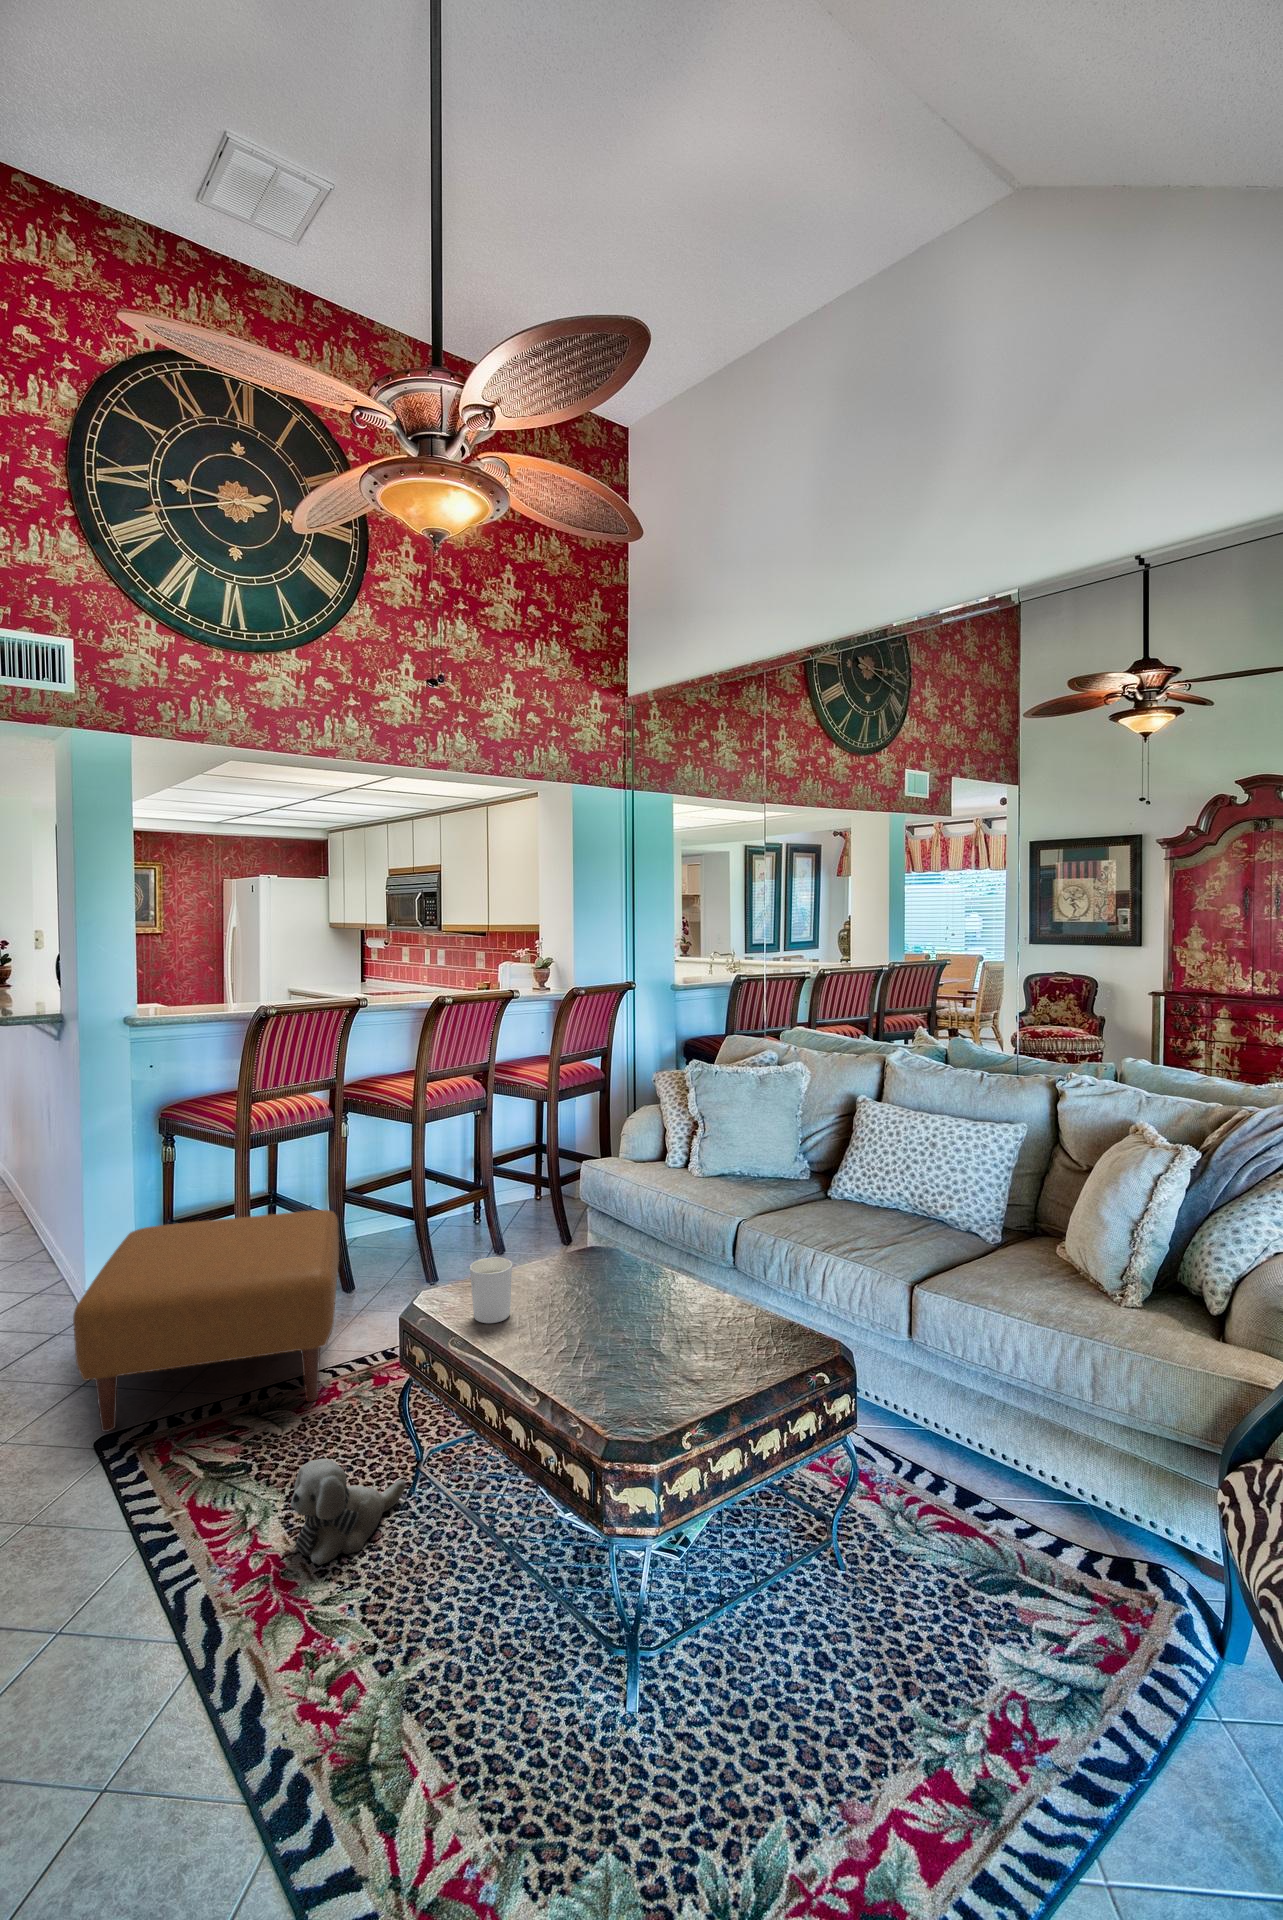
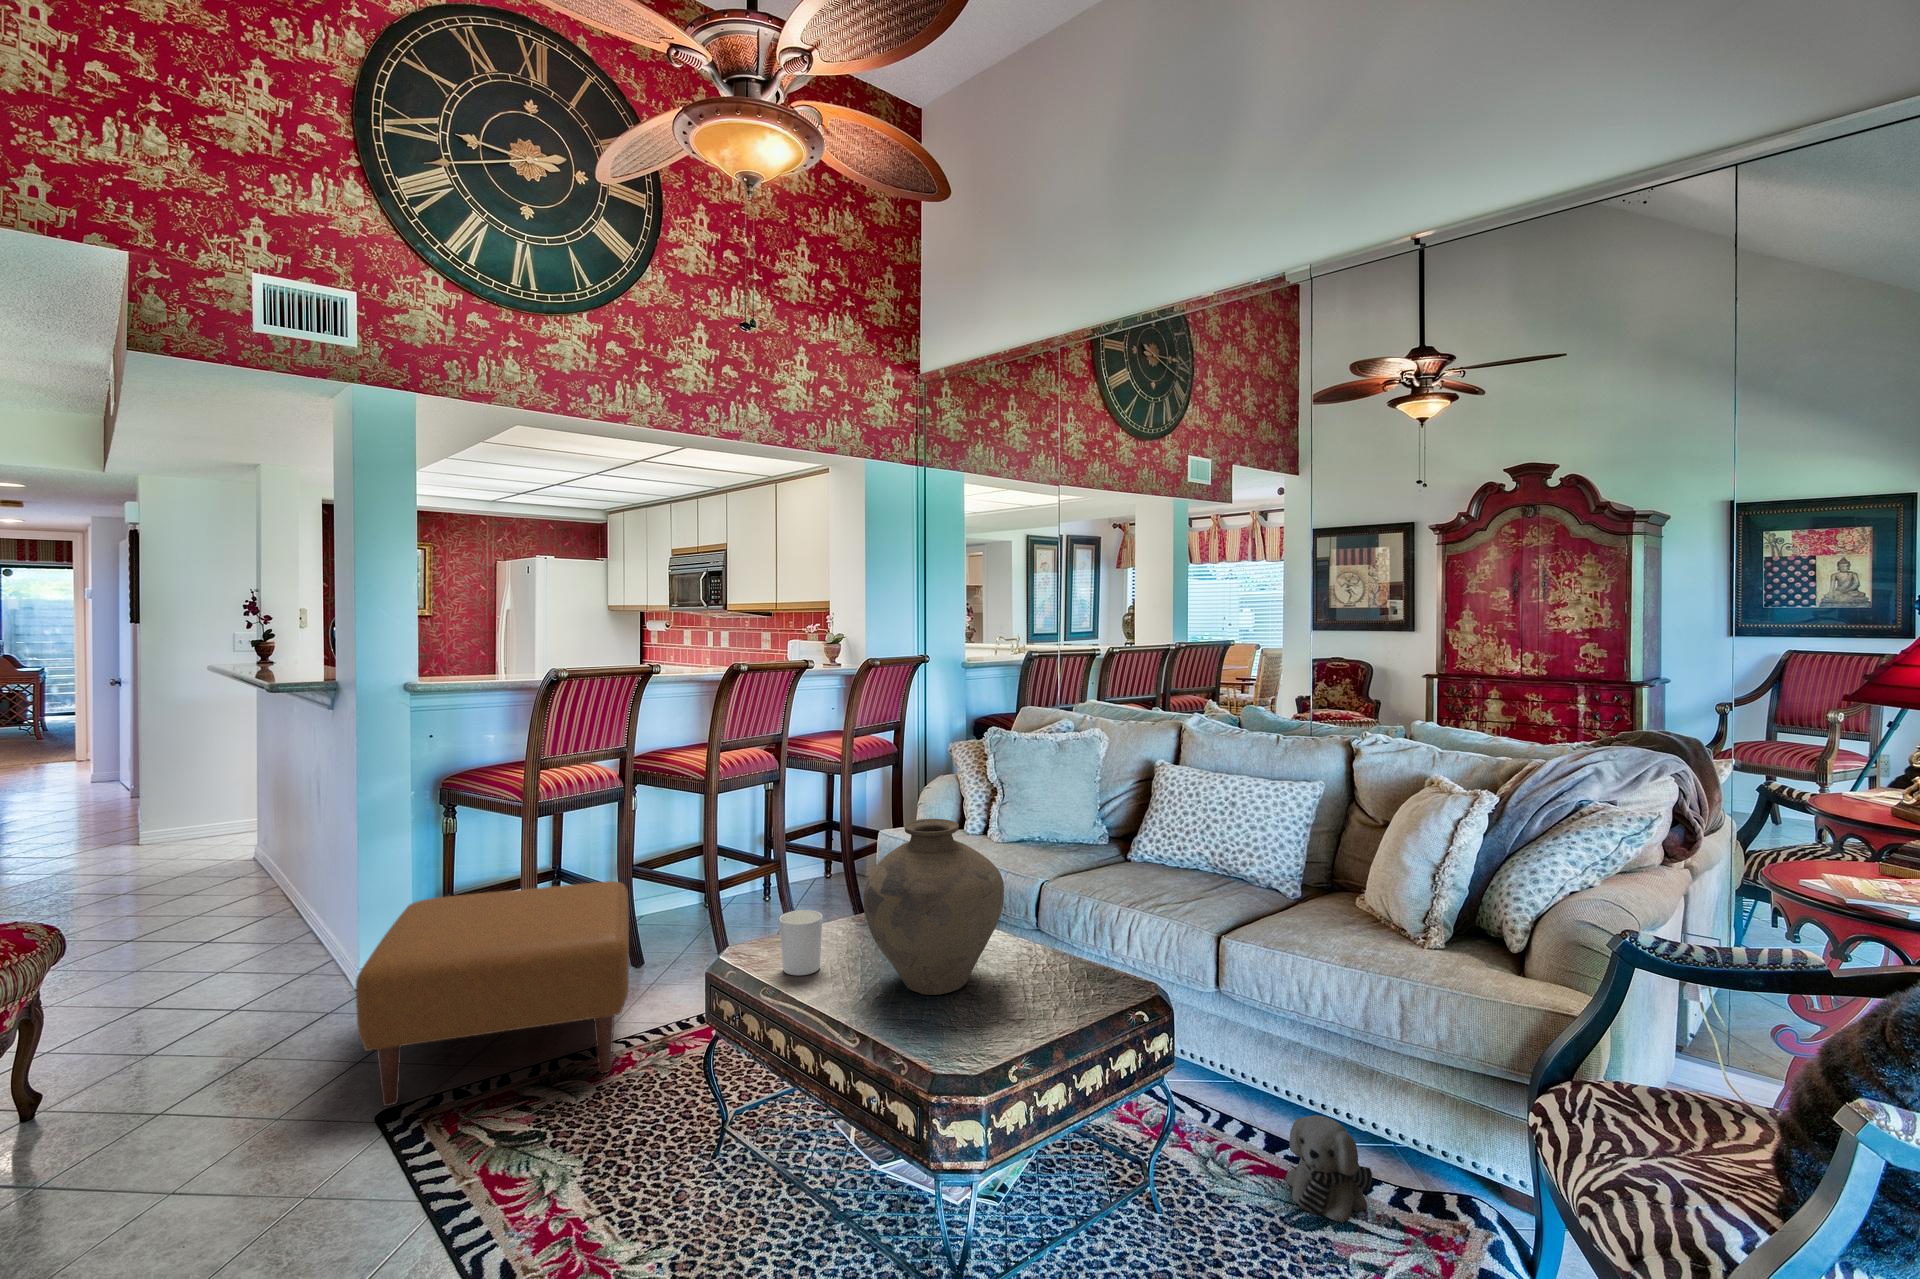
vase: none [550,1172,689,1348] -> present [863,819,1004,995]
plush toy: present [291,1459,405,1565] -> present [1286,1115,1372,1223]

